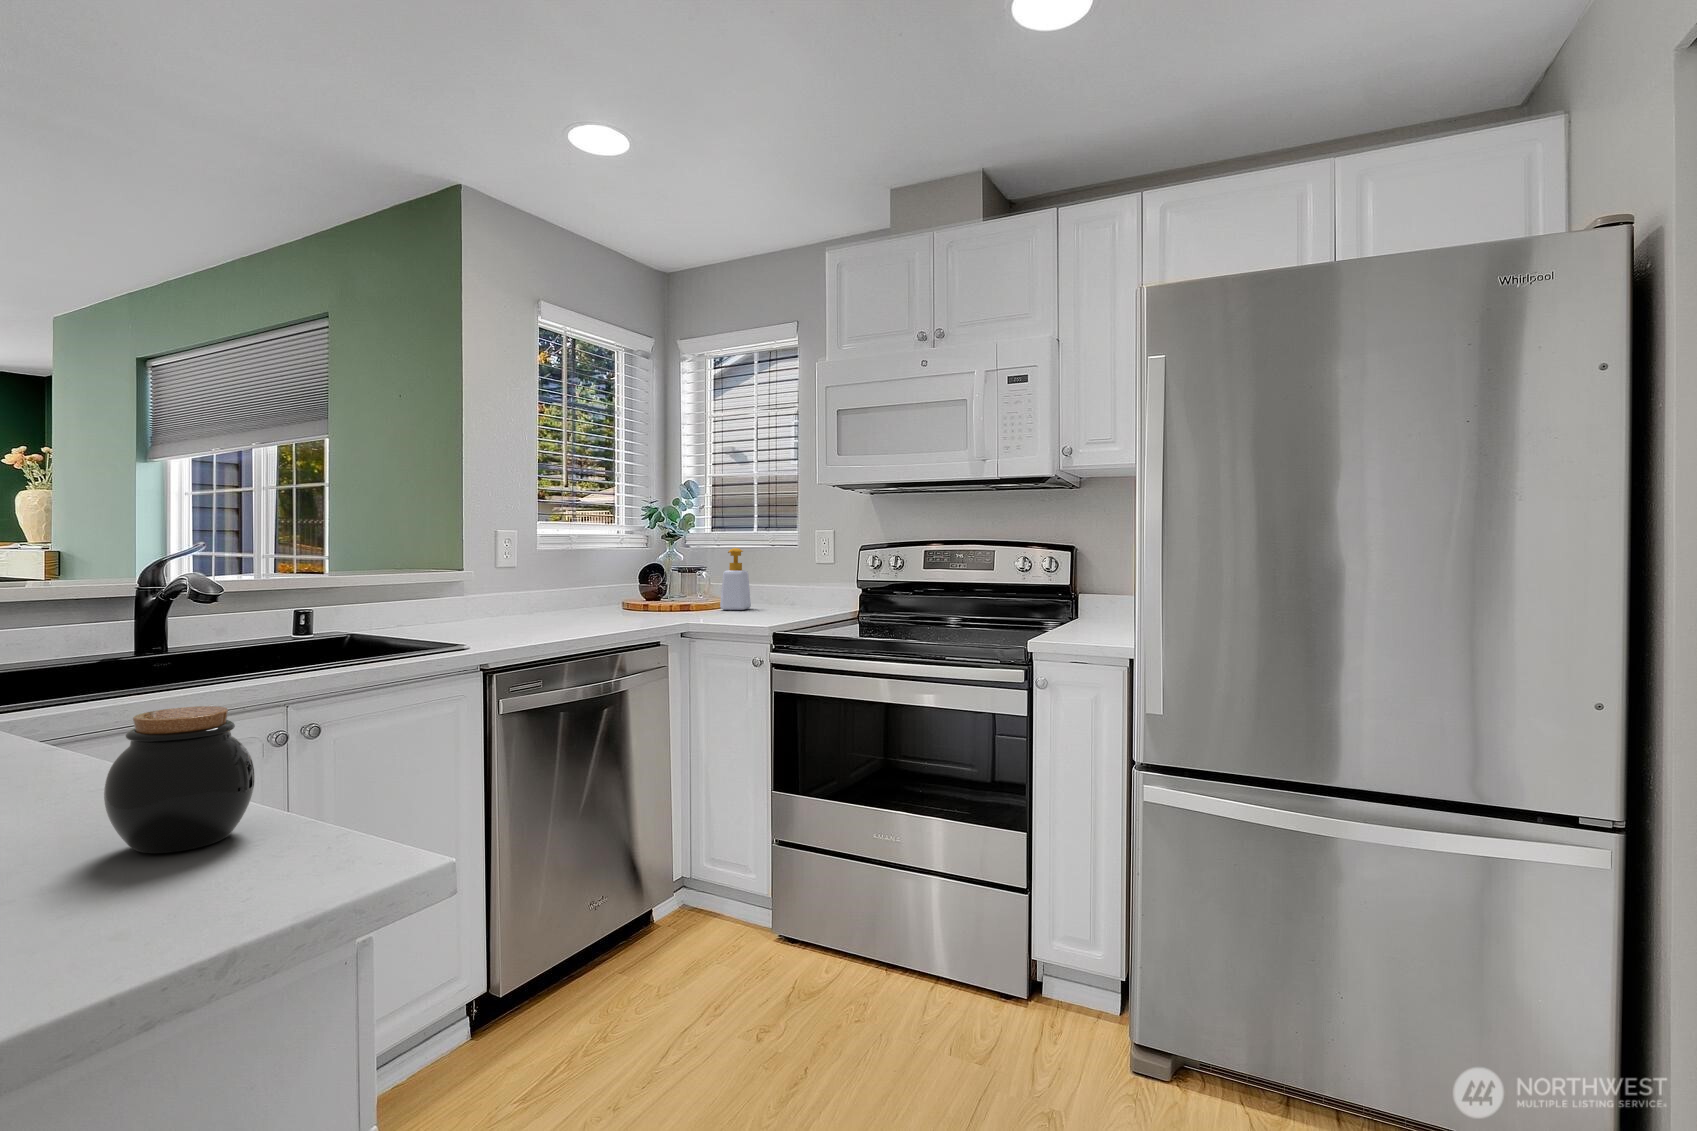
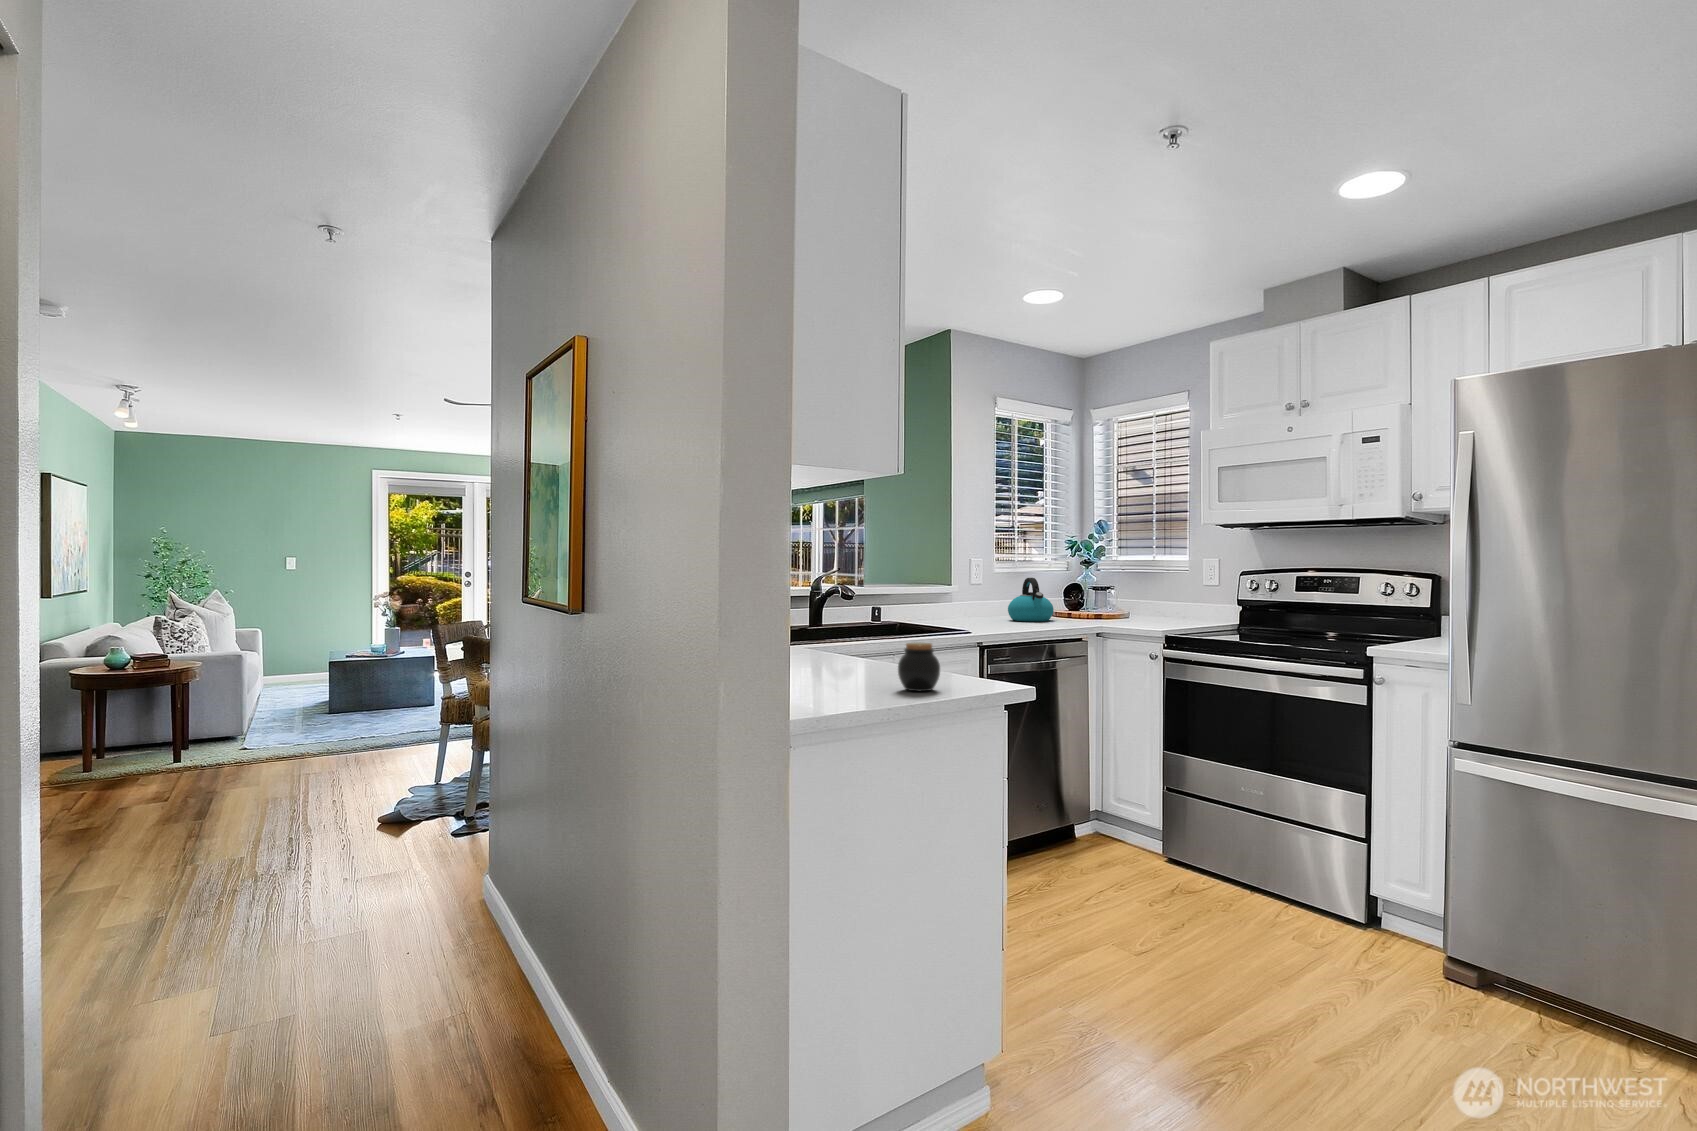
soap bottle: present [720,548,751,610] -> none [1125,572,1150,619]
kettle: none [558,555,624,618] -> present [1008,578,1054,622]

